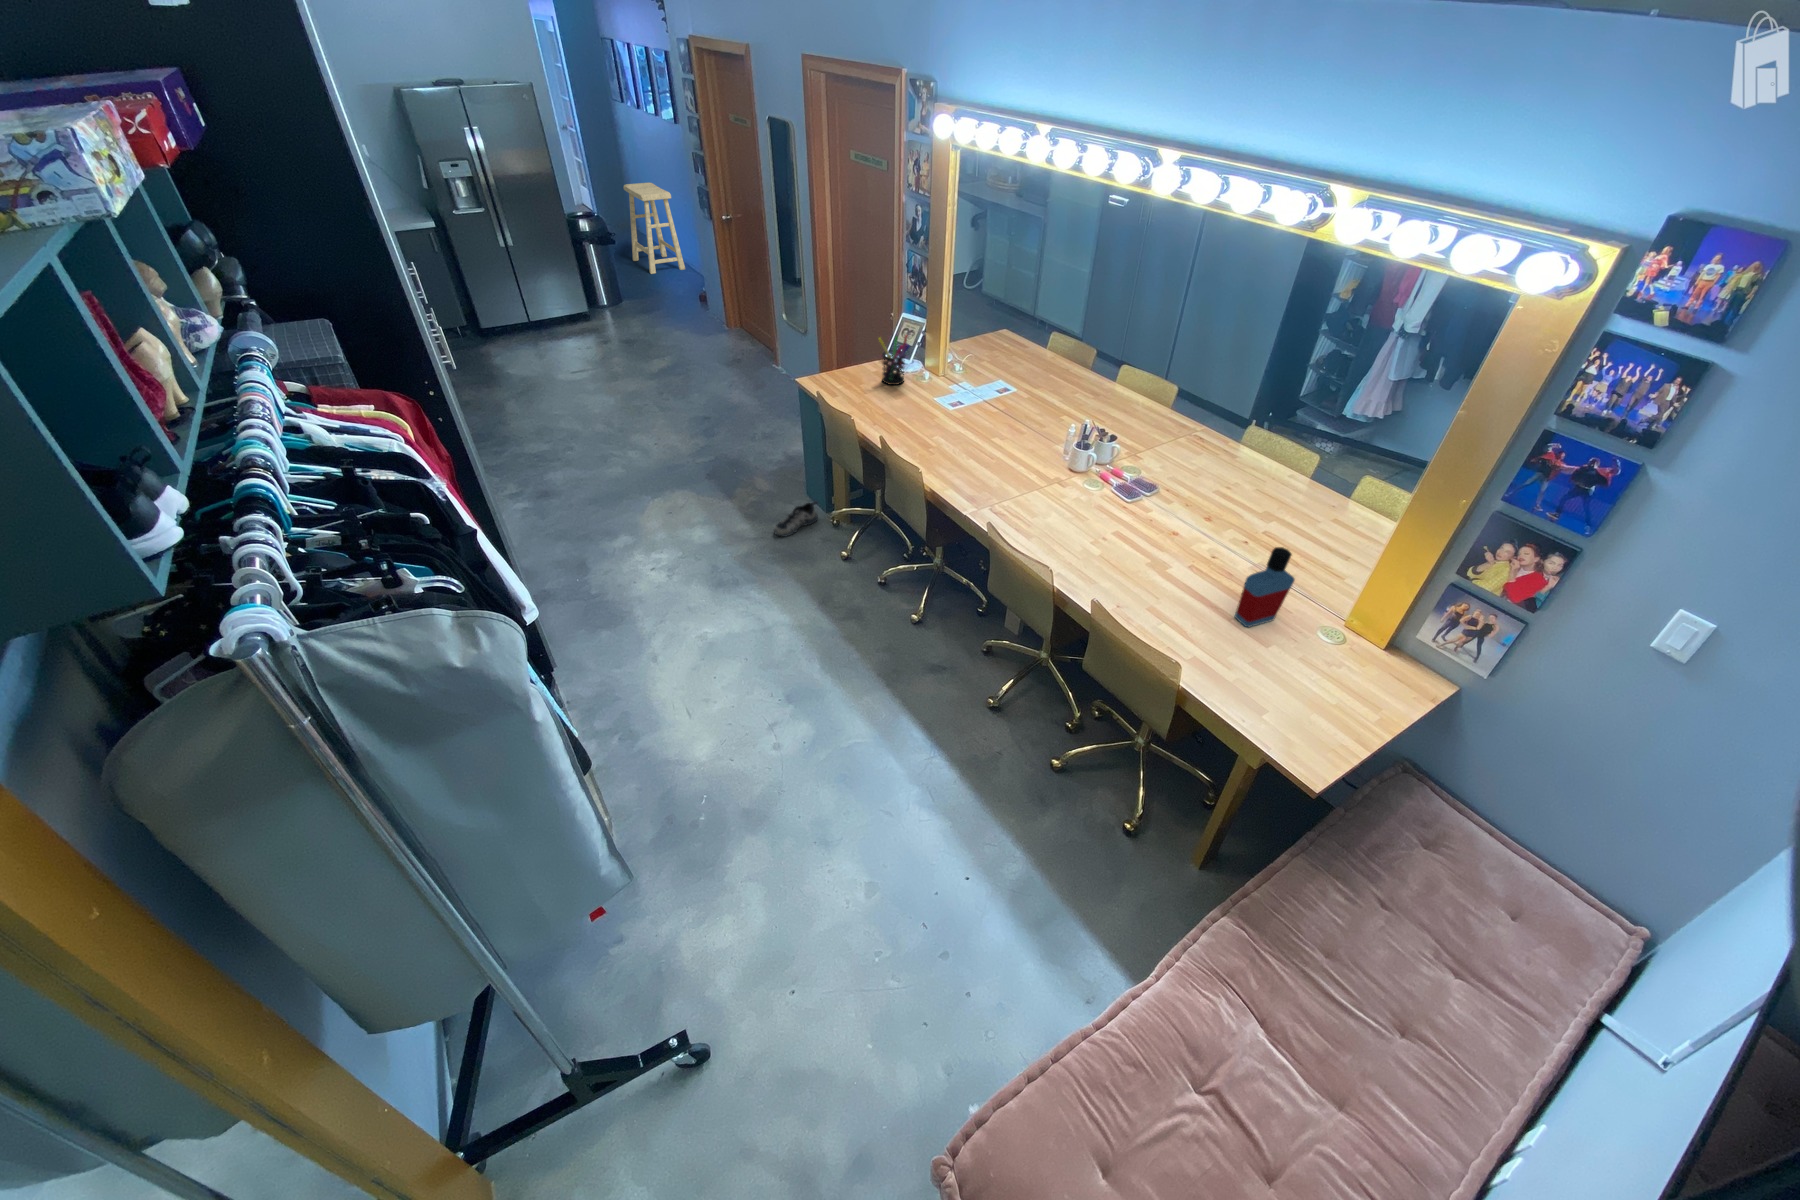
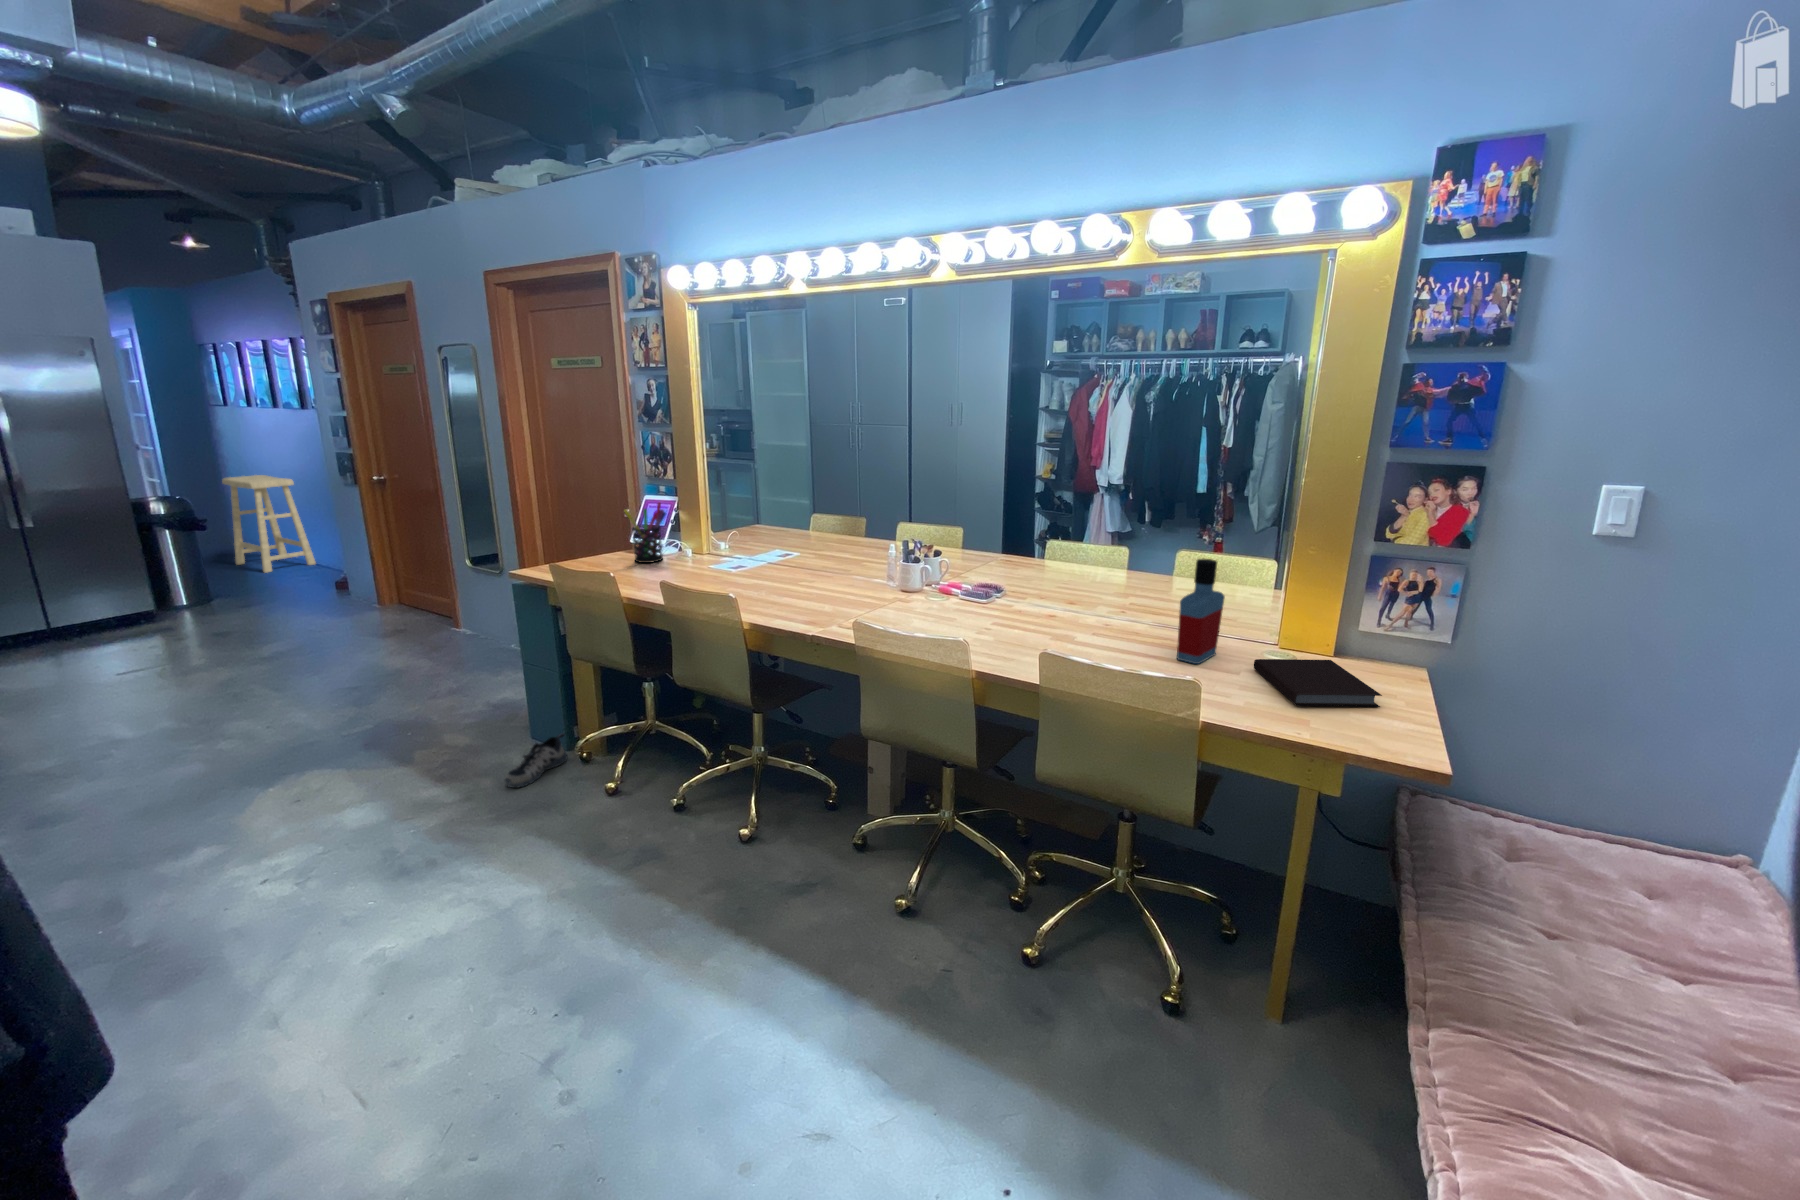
notebook: none [1285,640,1361,718] -> present [1254,659,1382,707]

